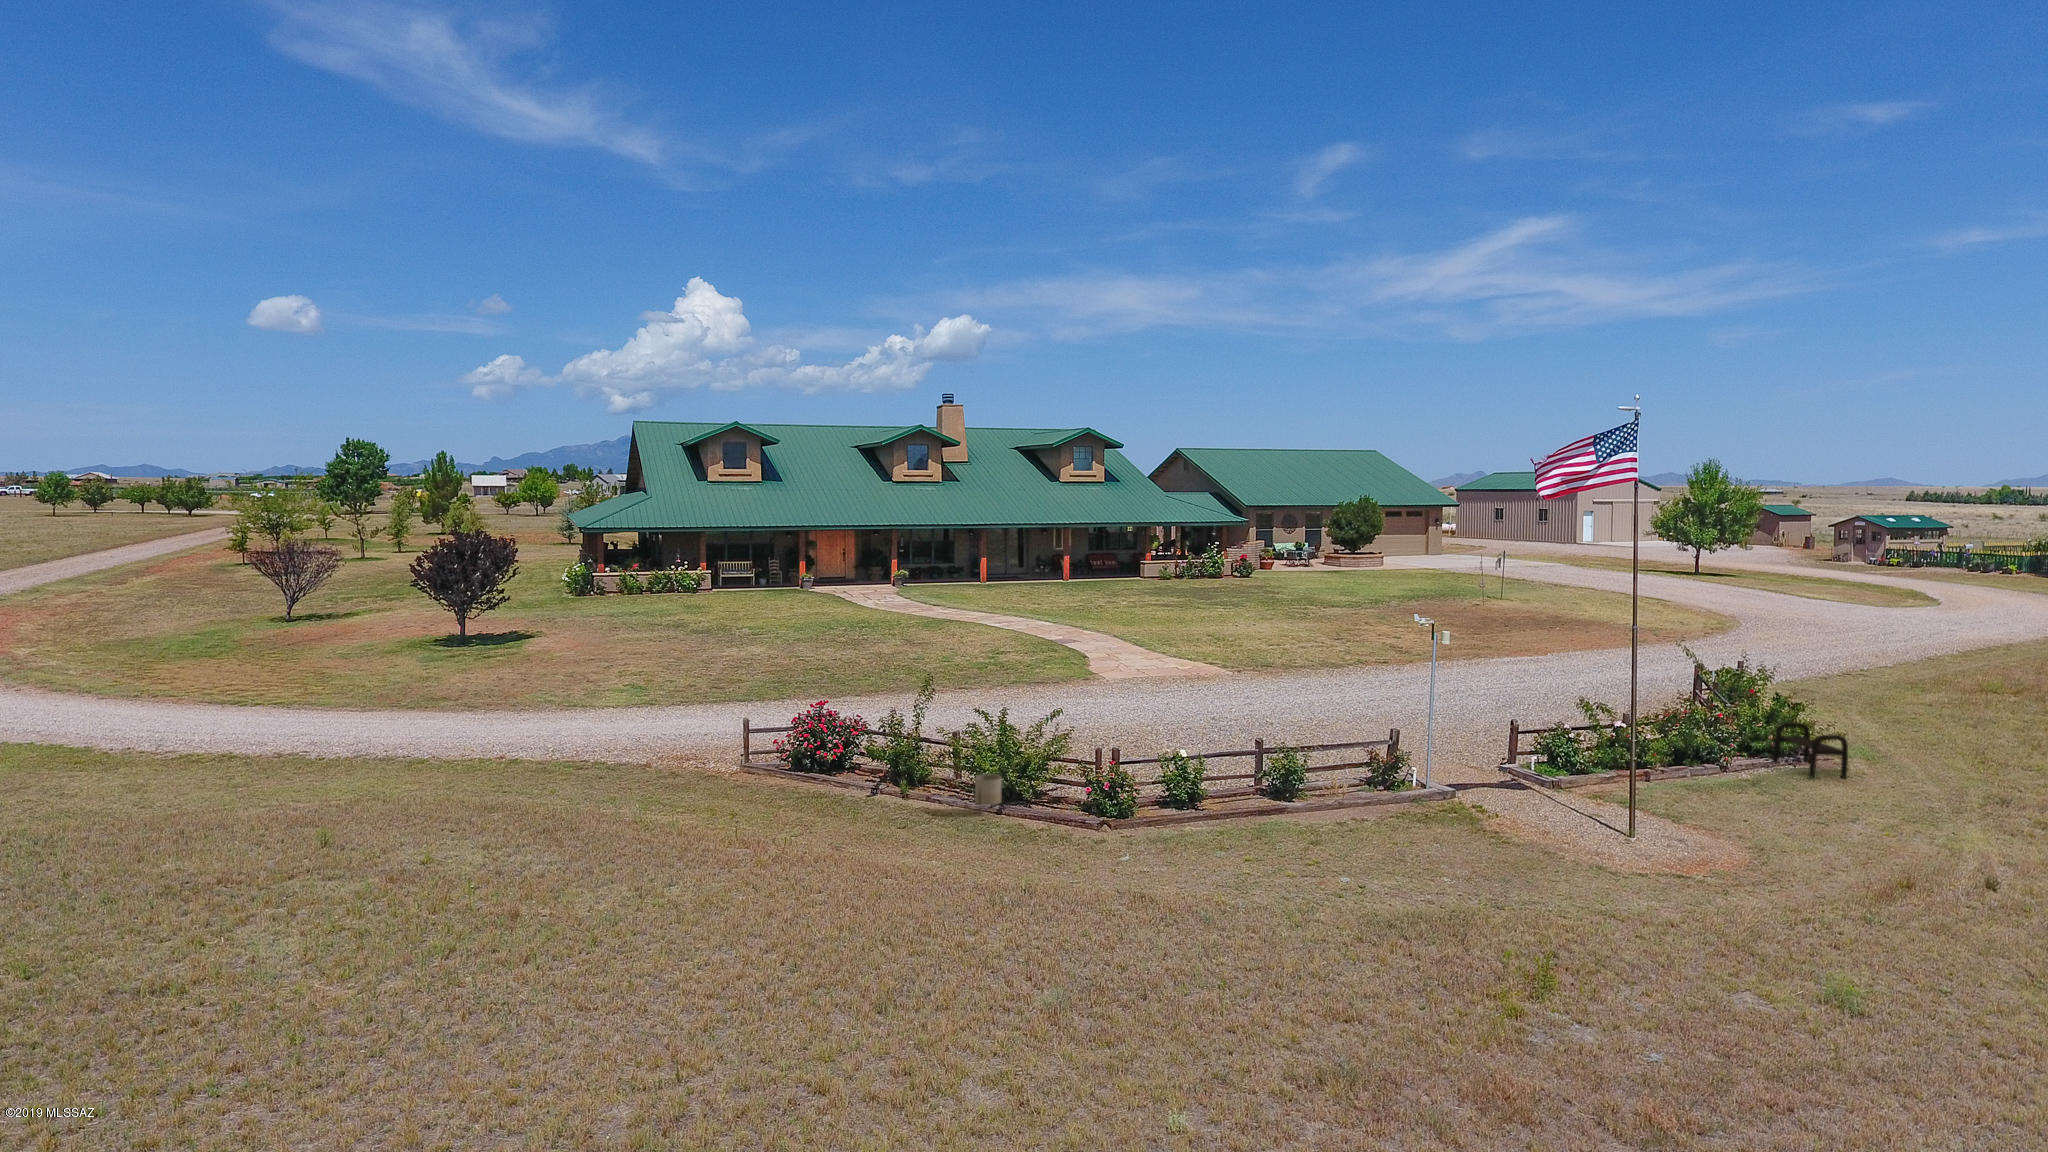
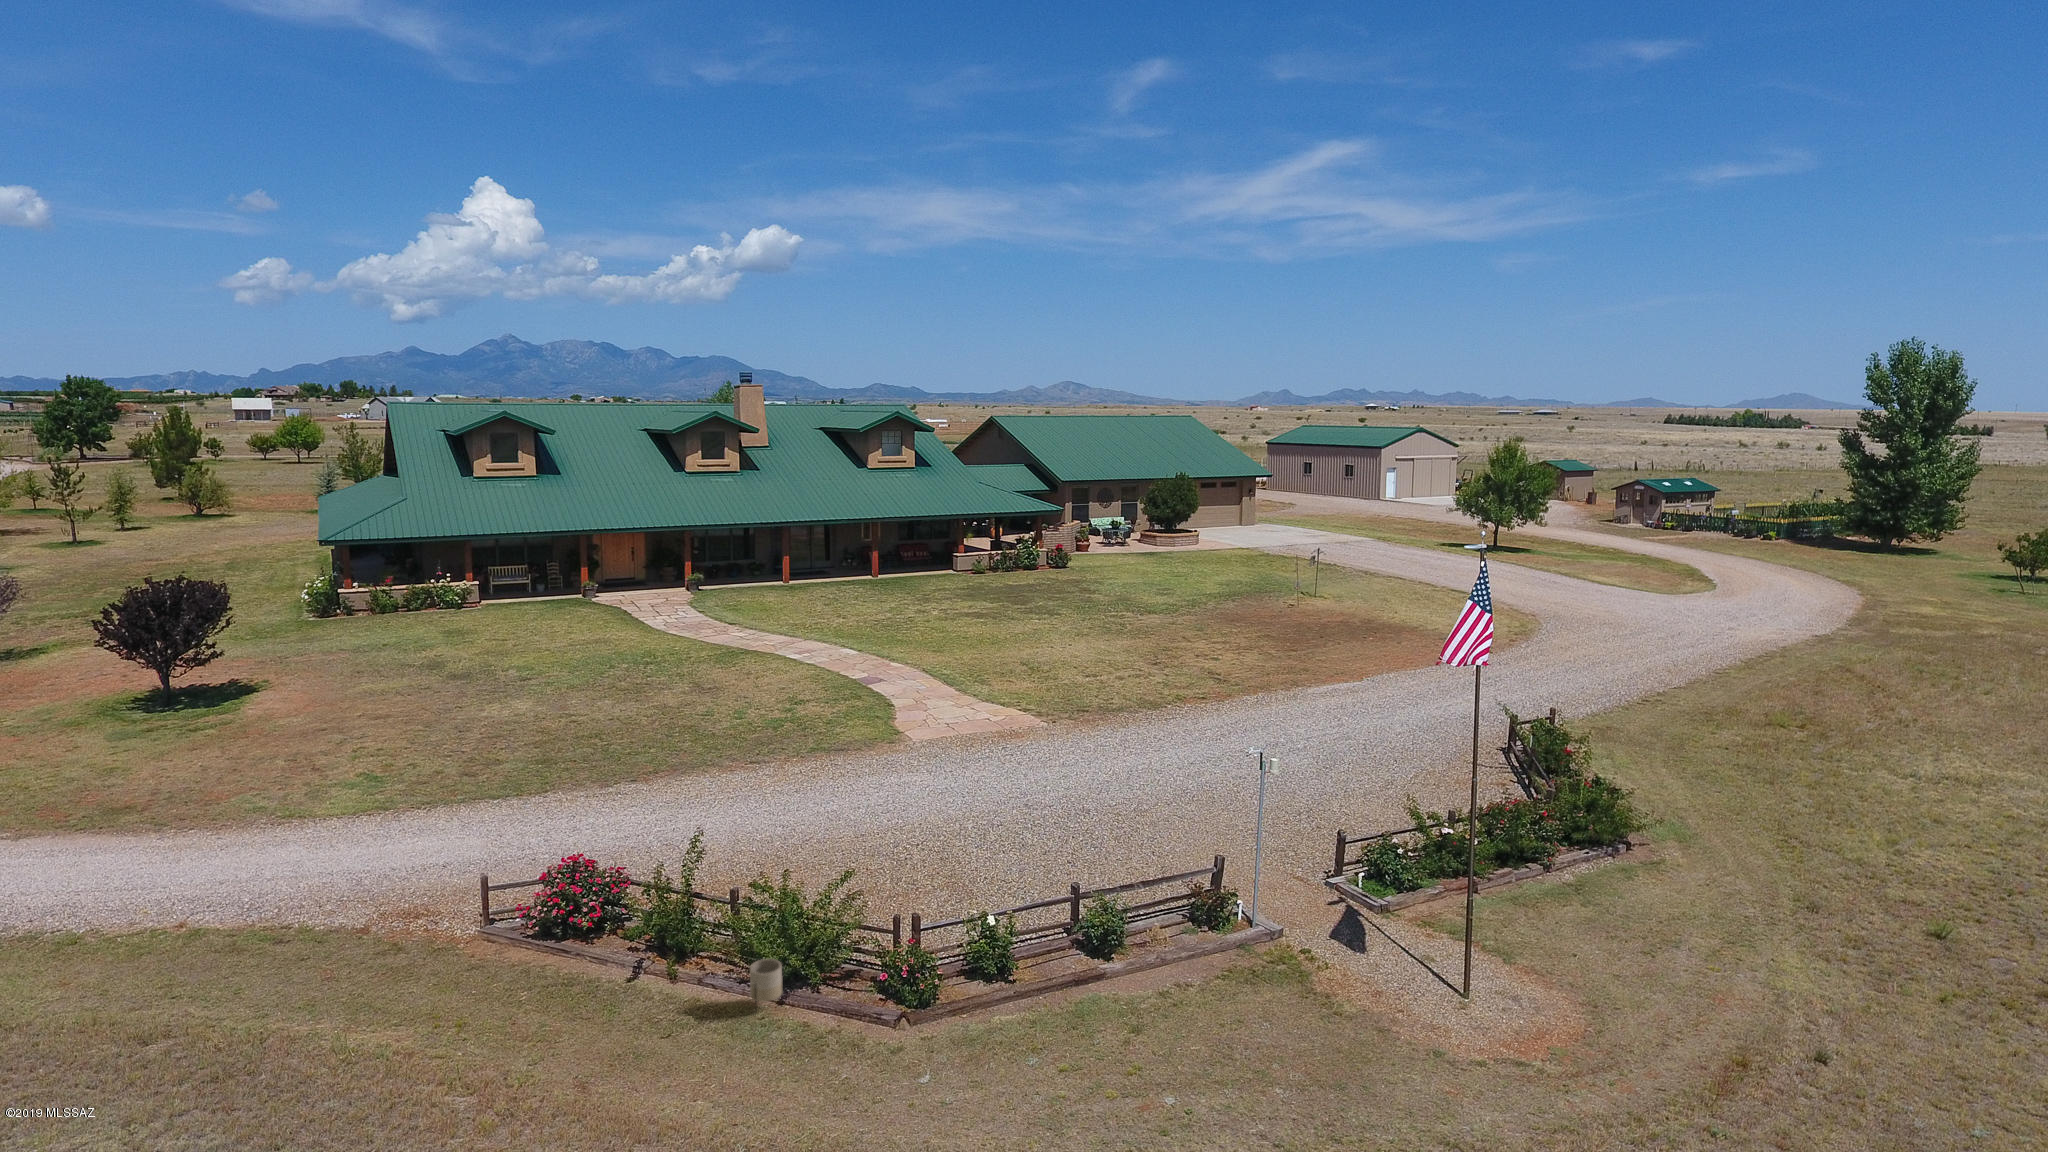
bench: present [1772,722,1848,778] -> none [1588,813,1663,877]

